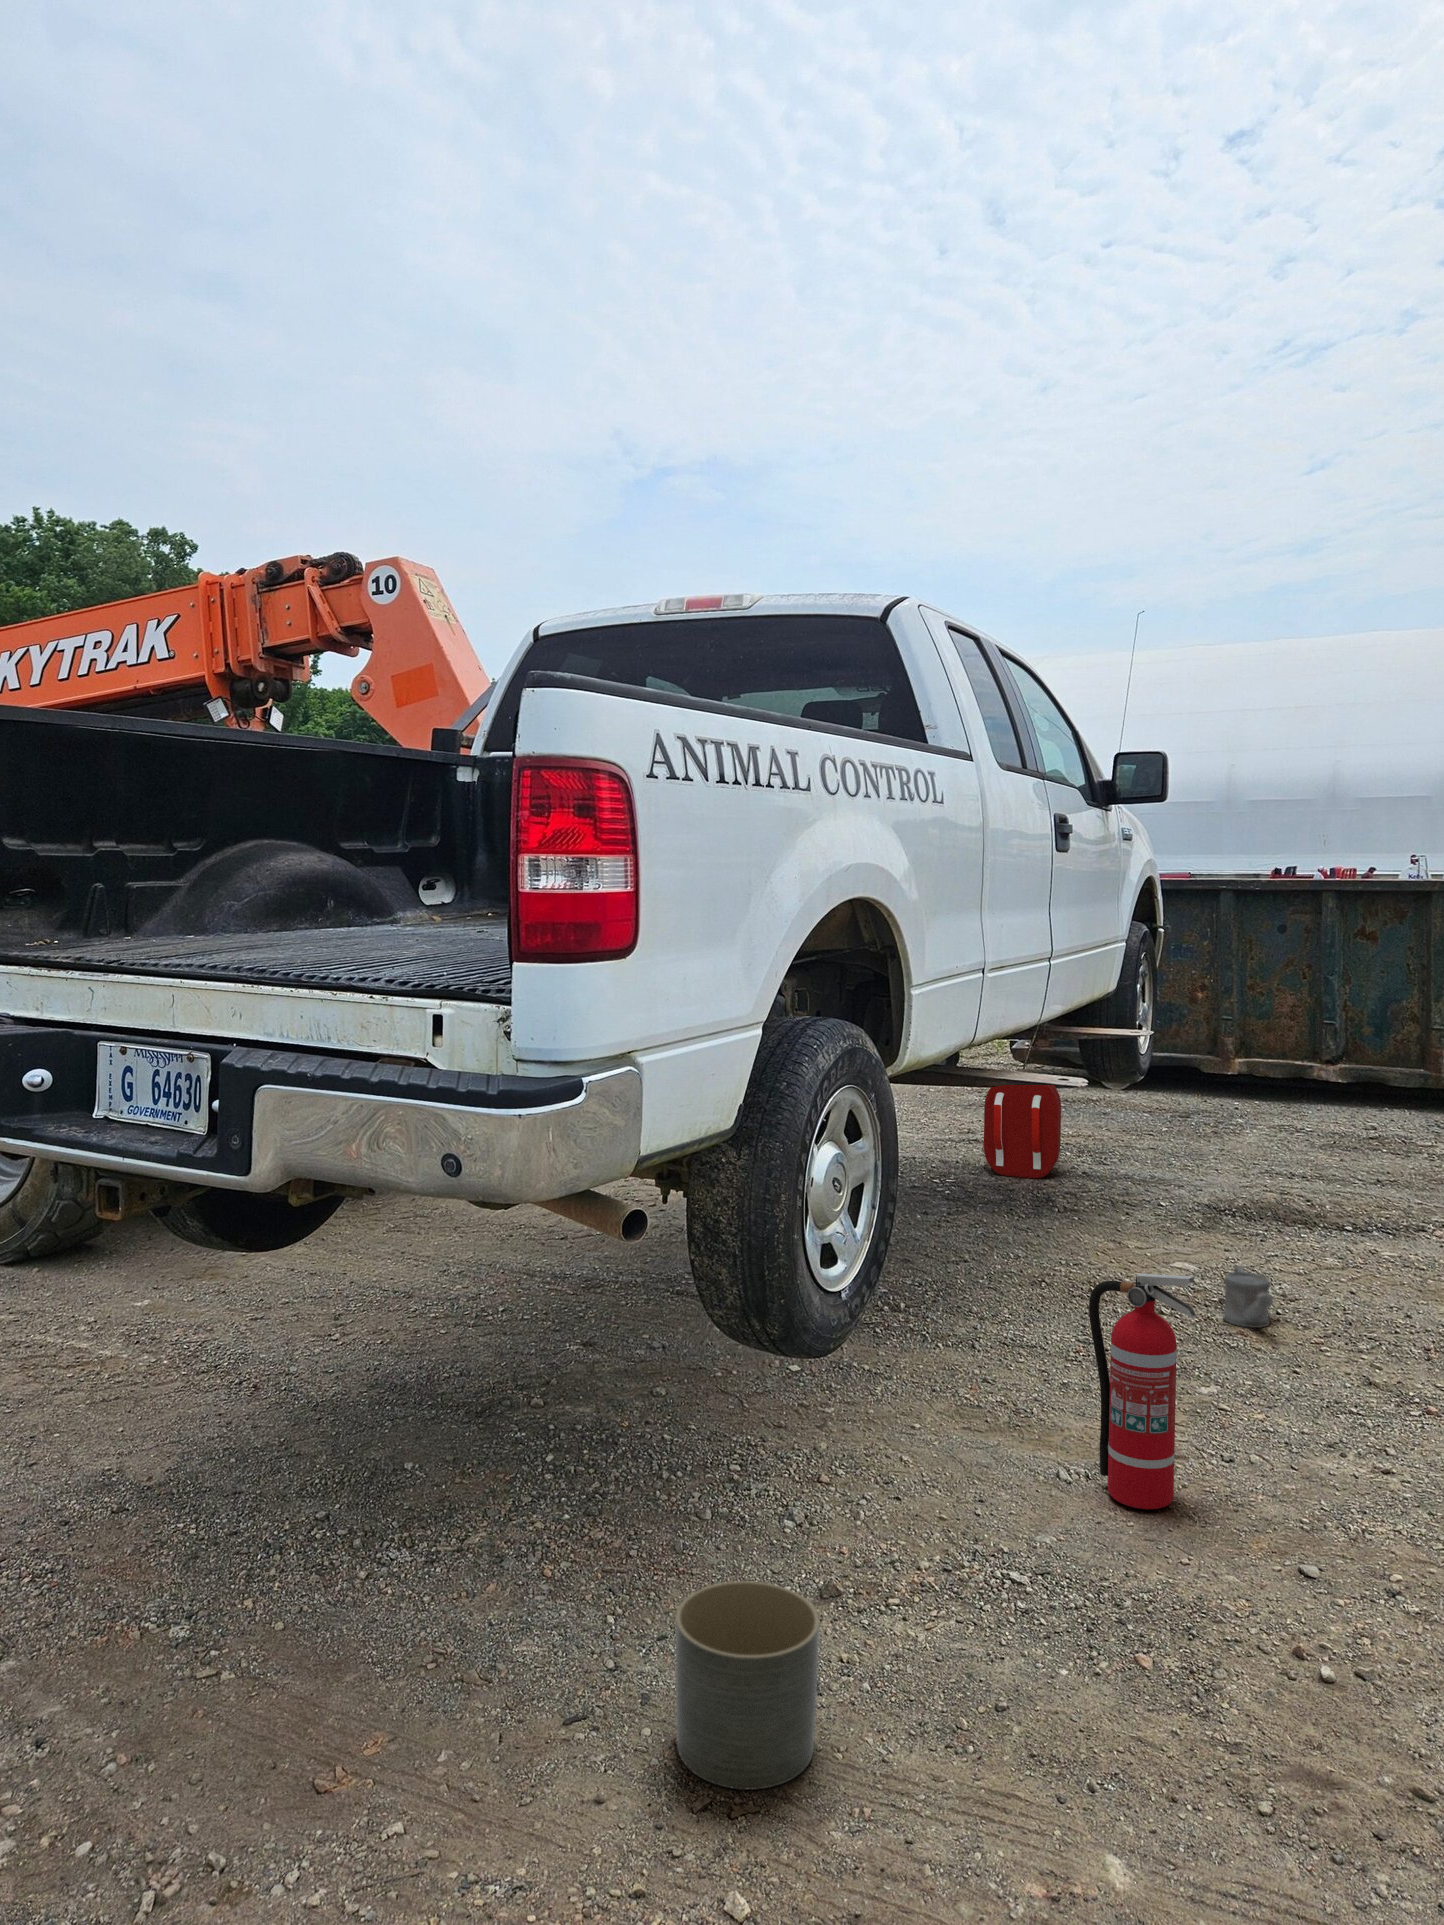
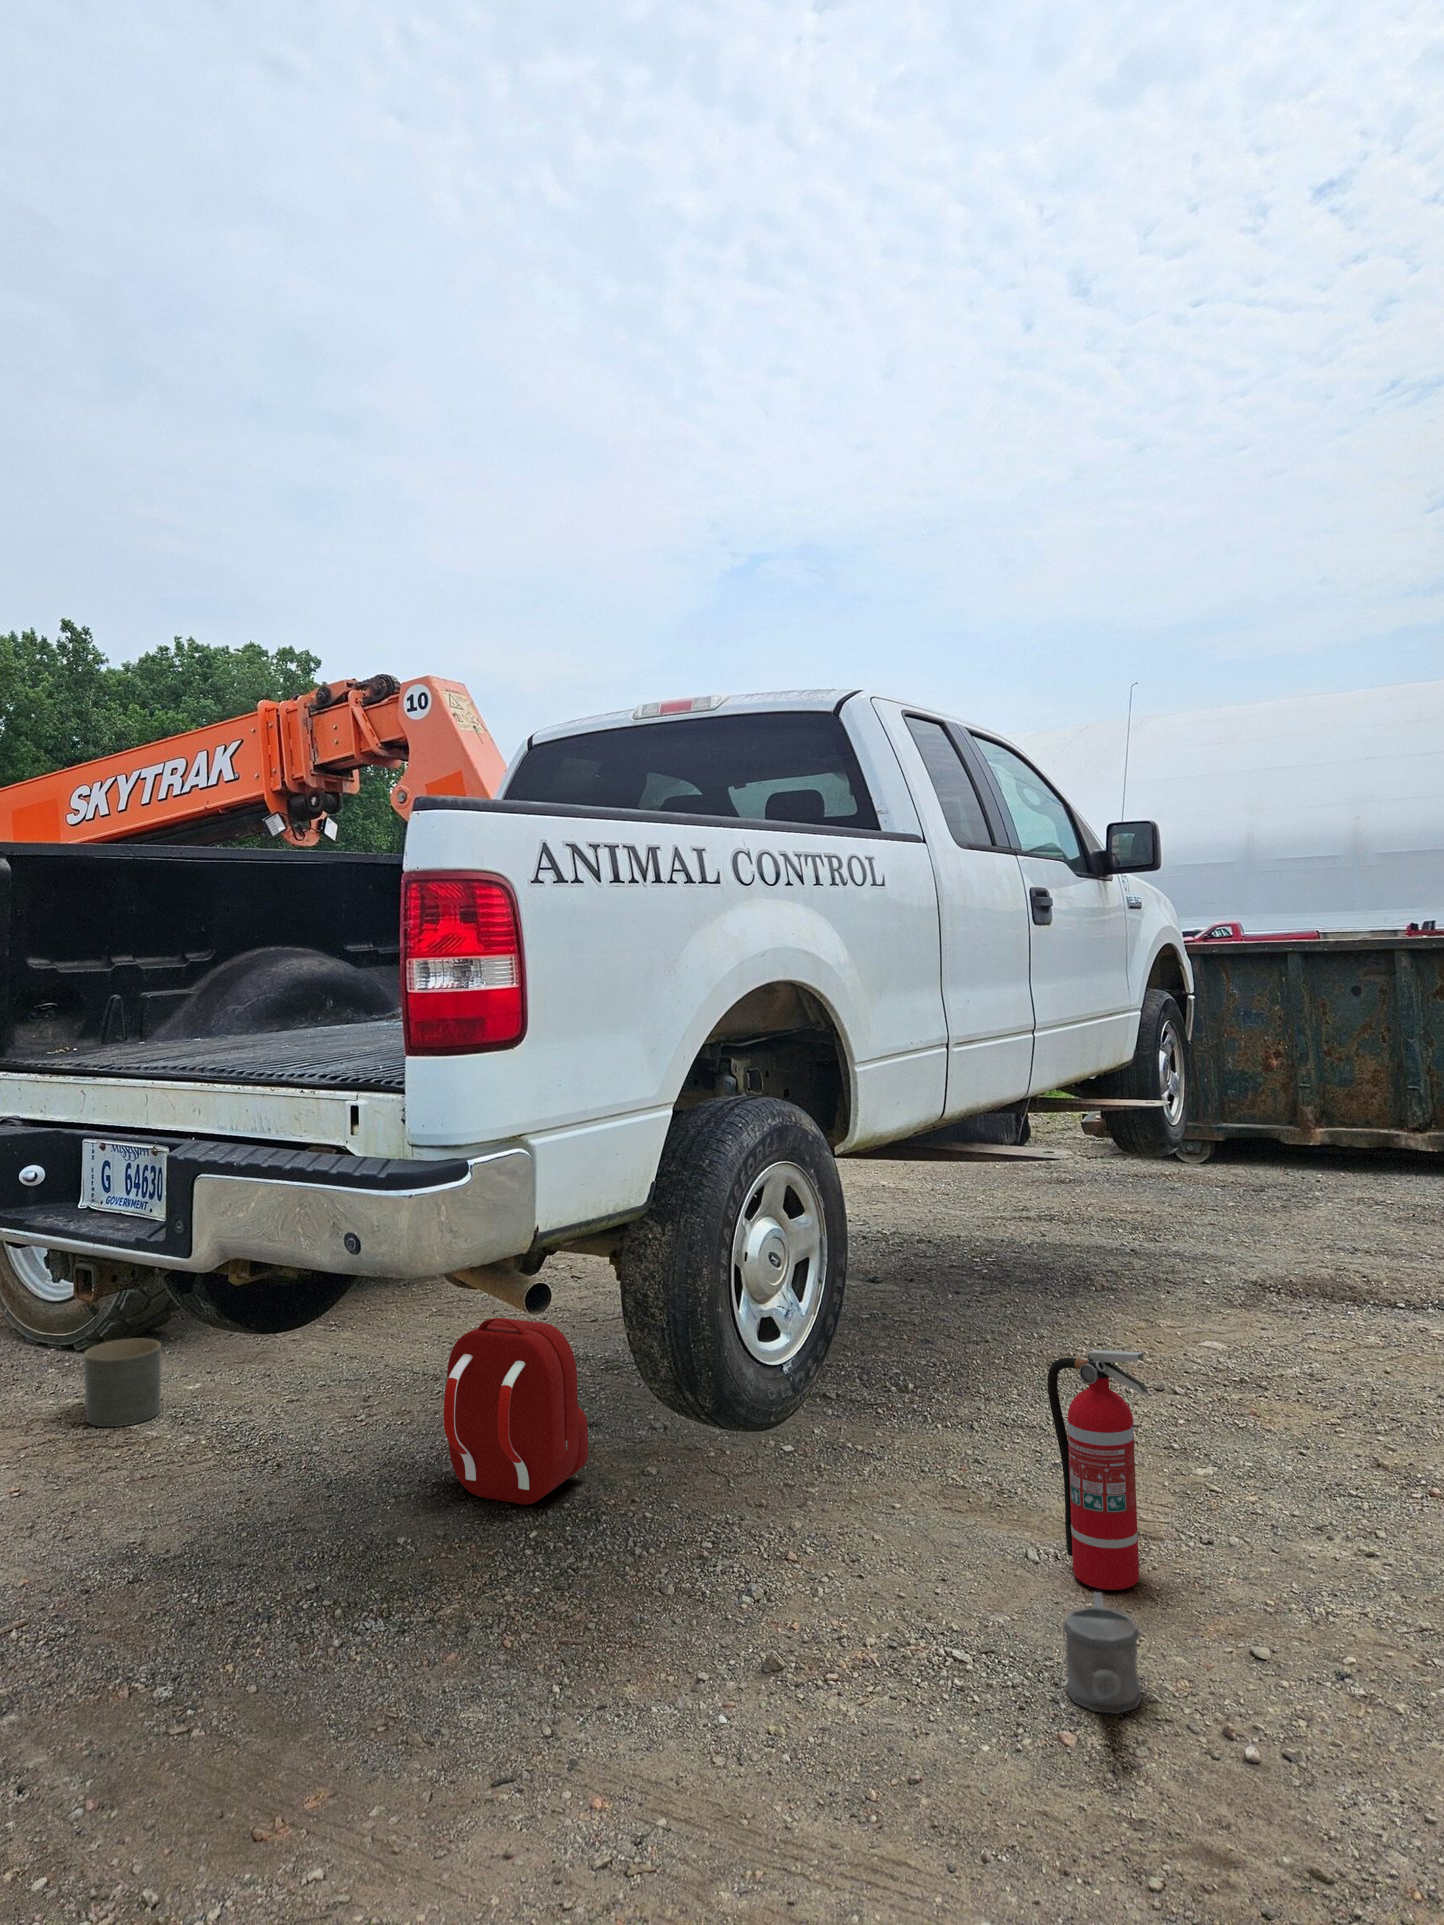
backpack: present [982,1085,1061,1178] -> present [444,1318,588,1505]
watering can: present [1223,1266,1273,1328] -> present [1063,1592,1142,1714]
planter: present [676,1581,819,1790] -> present [84,1339,161,1427]

